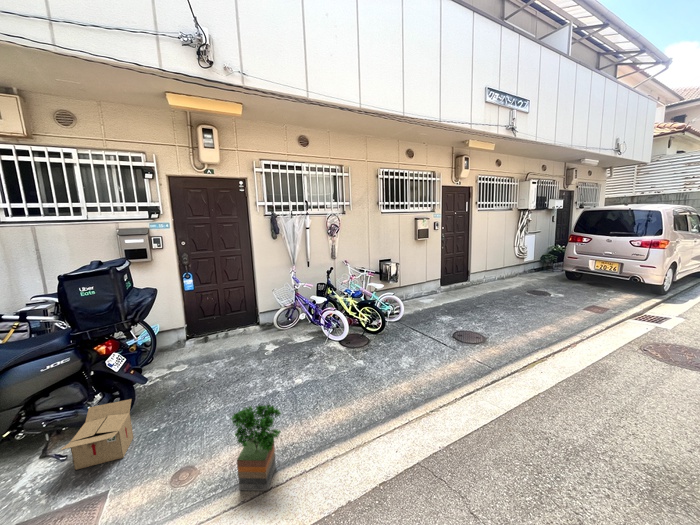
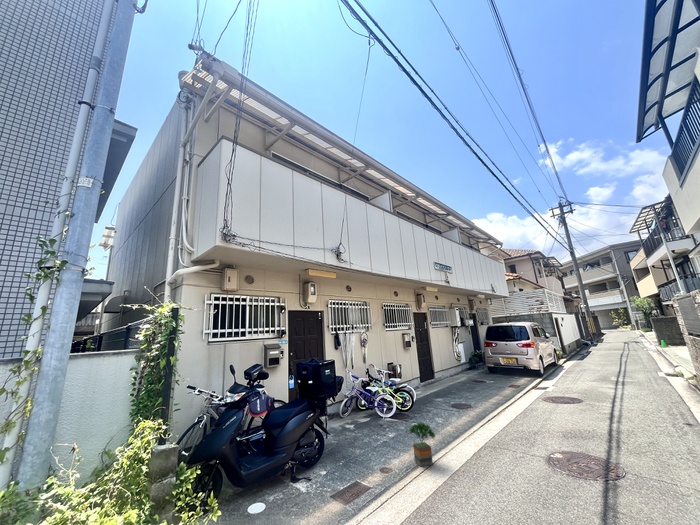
cardboard box: present [61,399,133,470] -> none [316,441,350,478]

